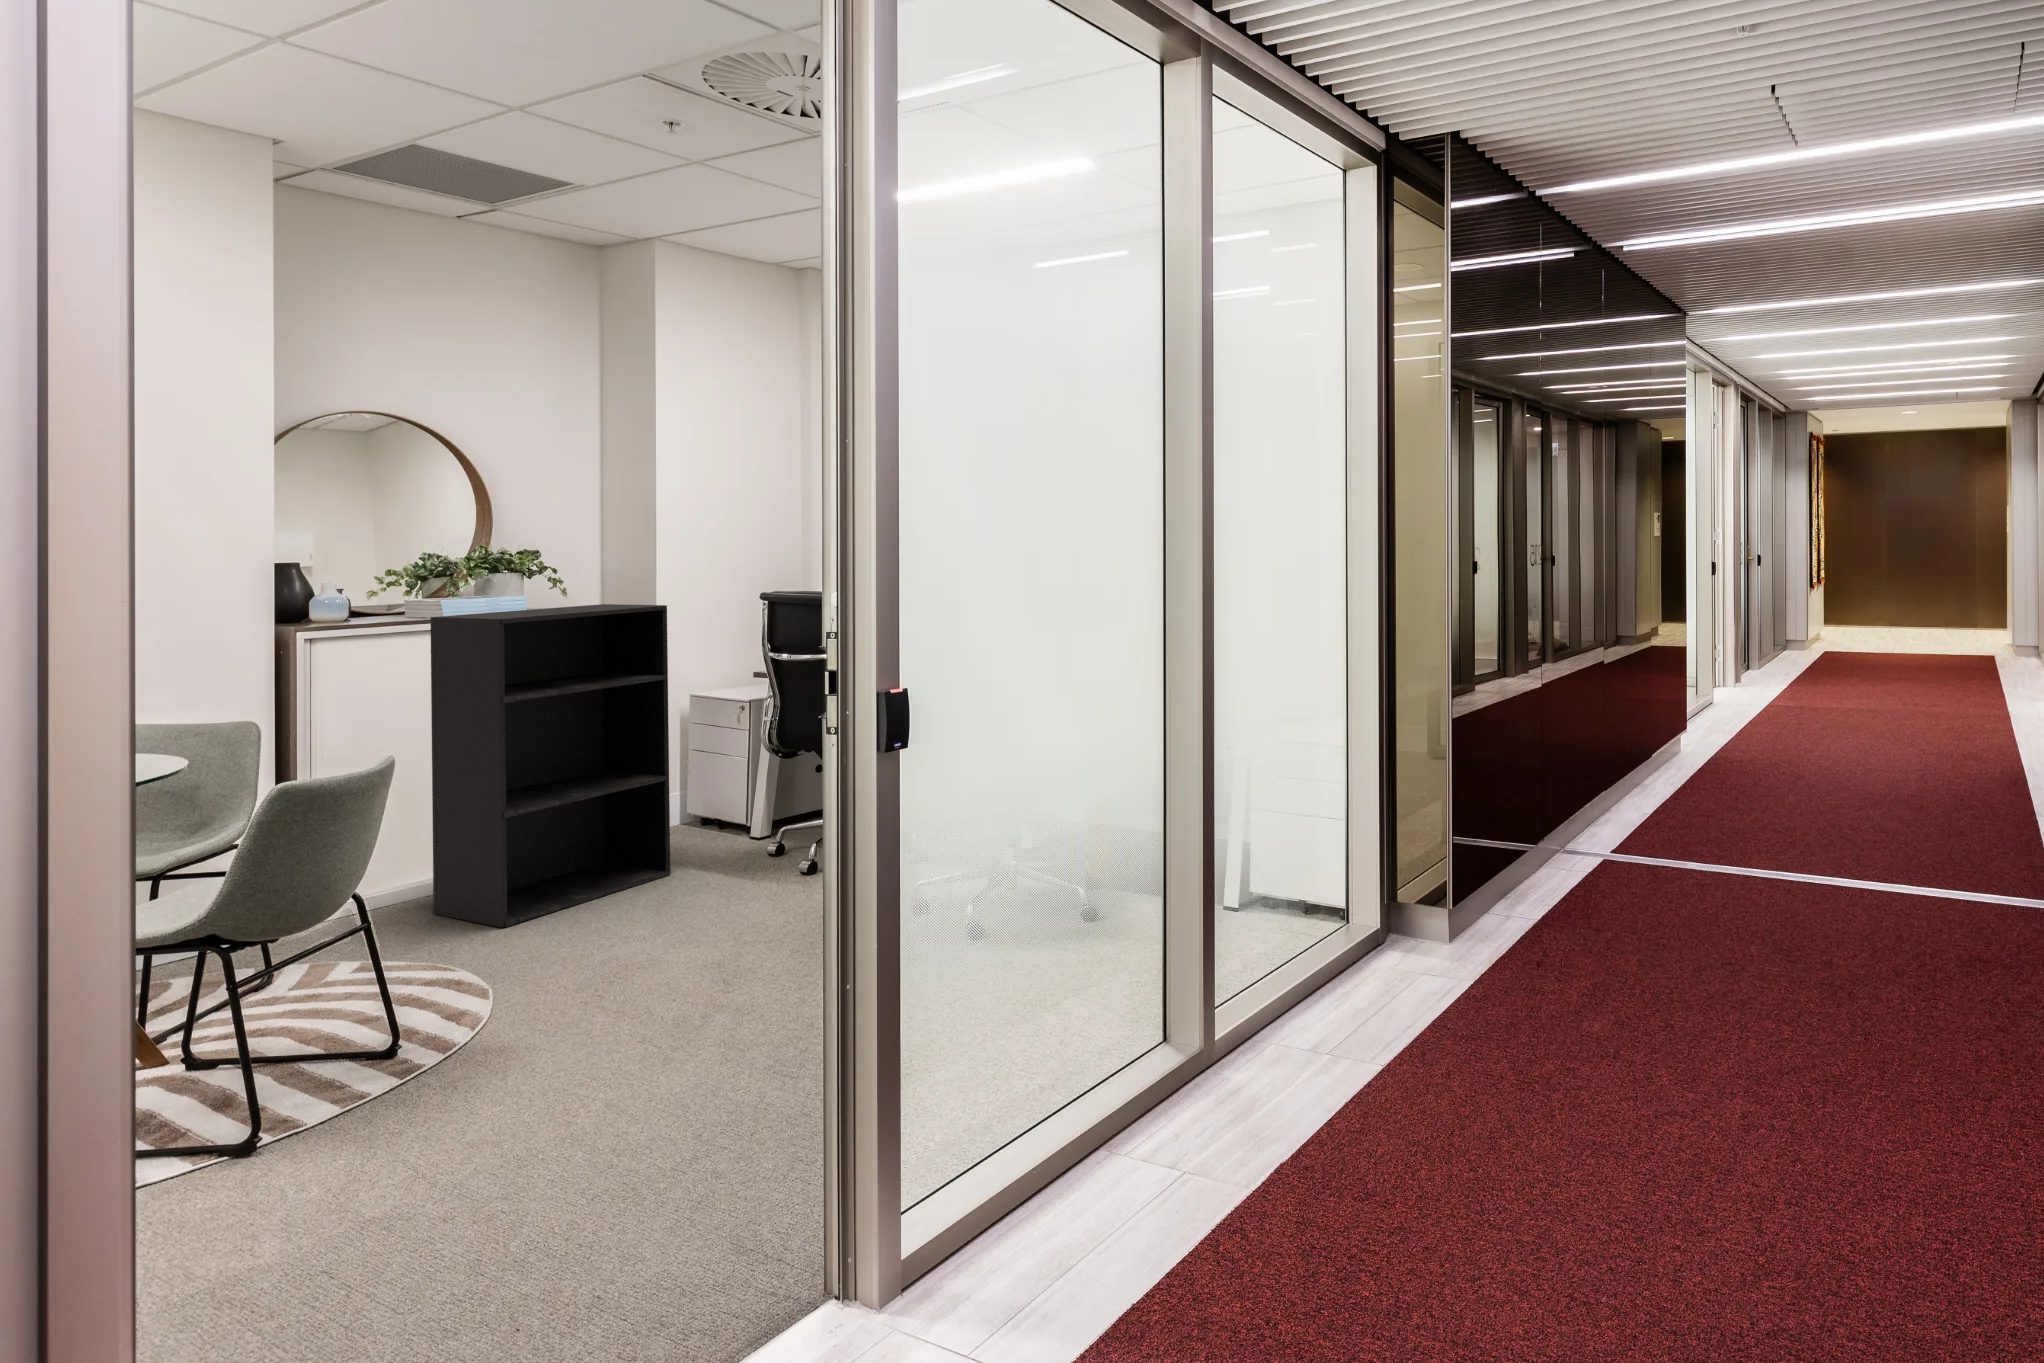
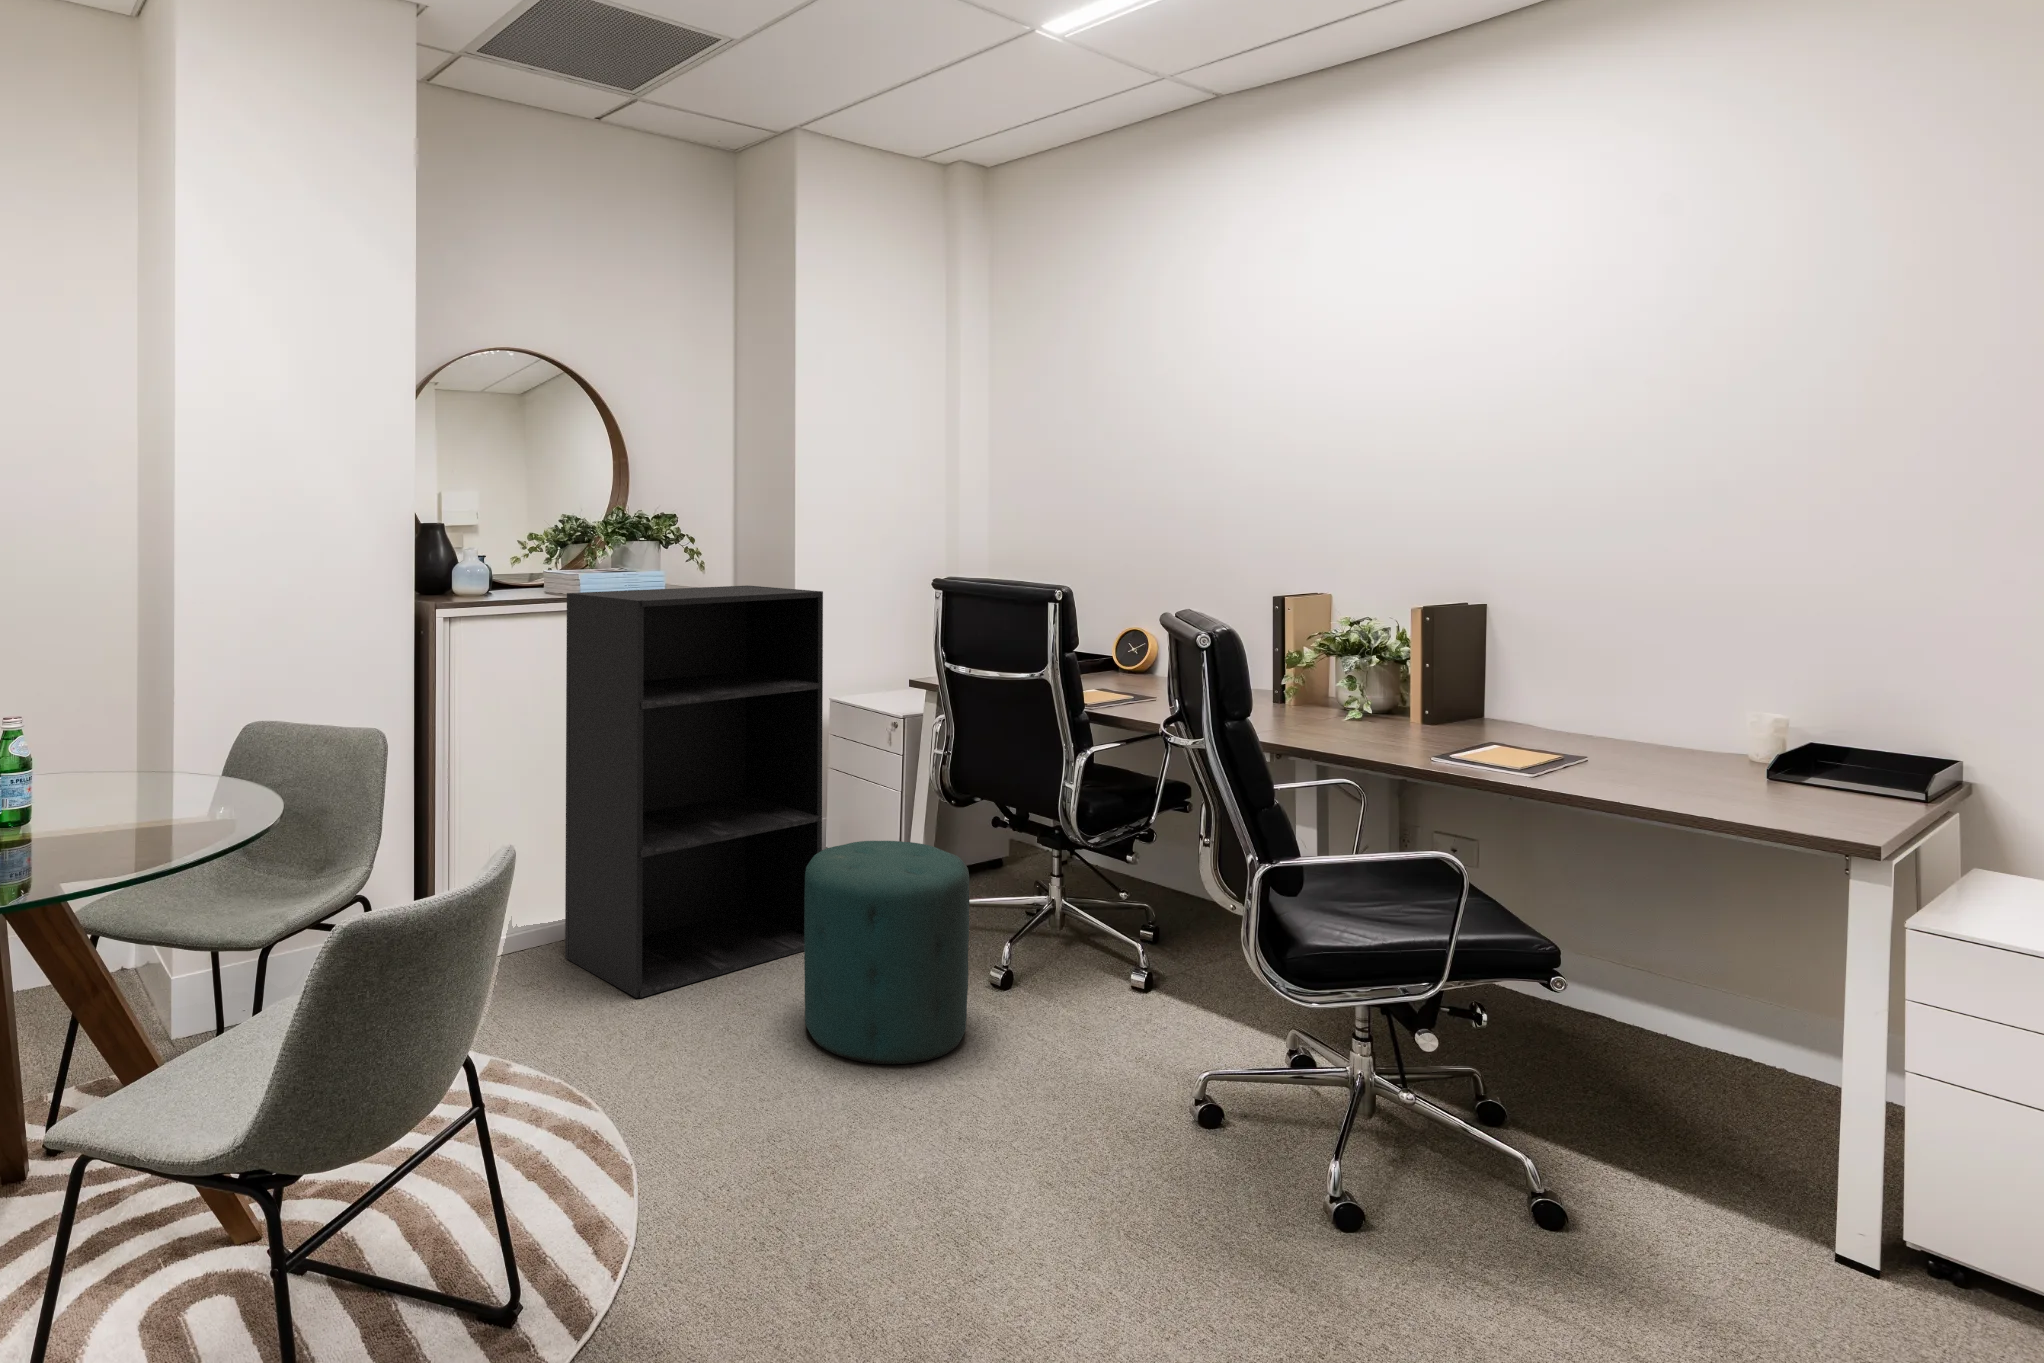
ottoman: none [646,781,776,933] -> present [804,841,970,1064]

